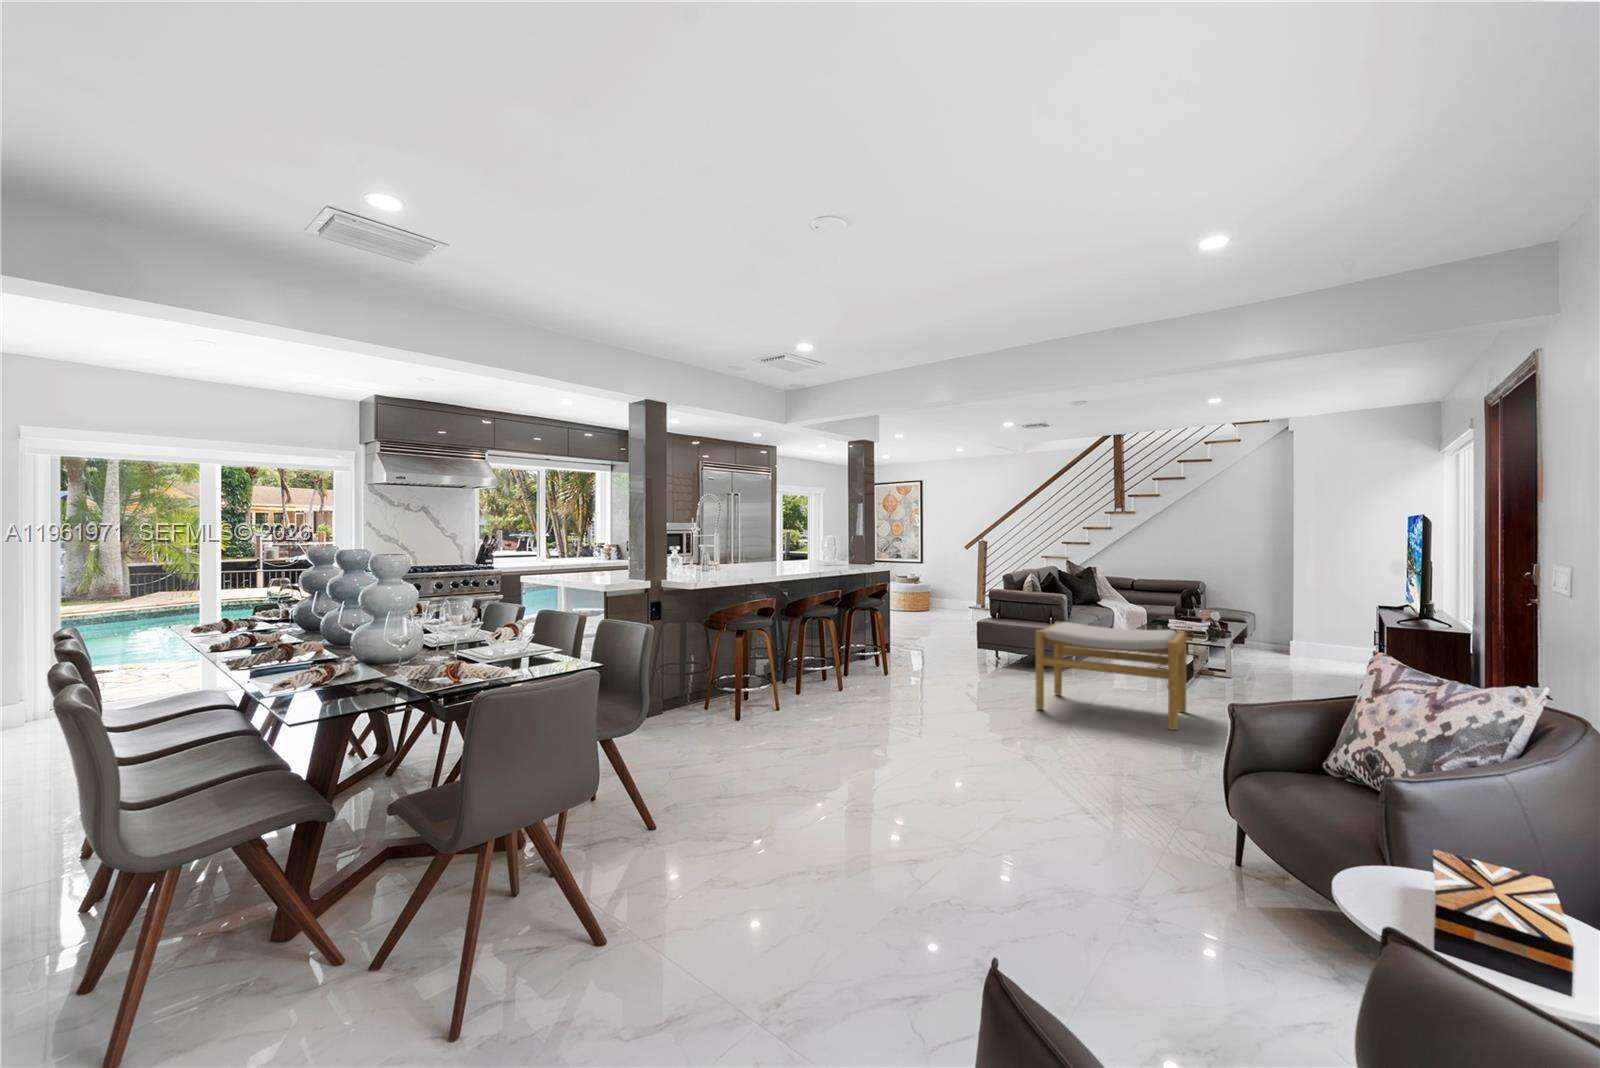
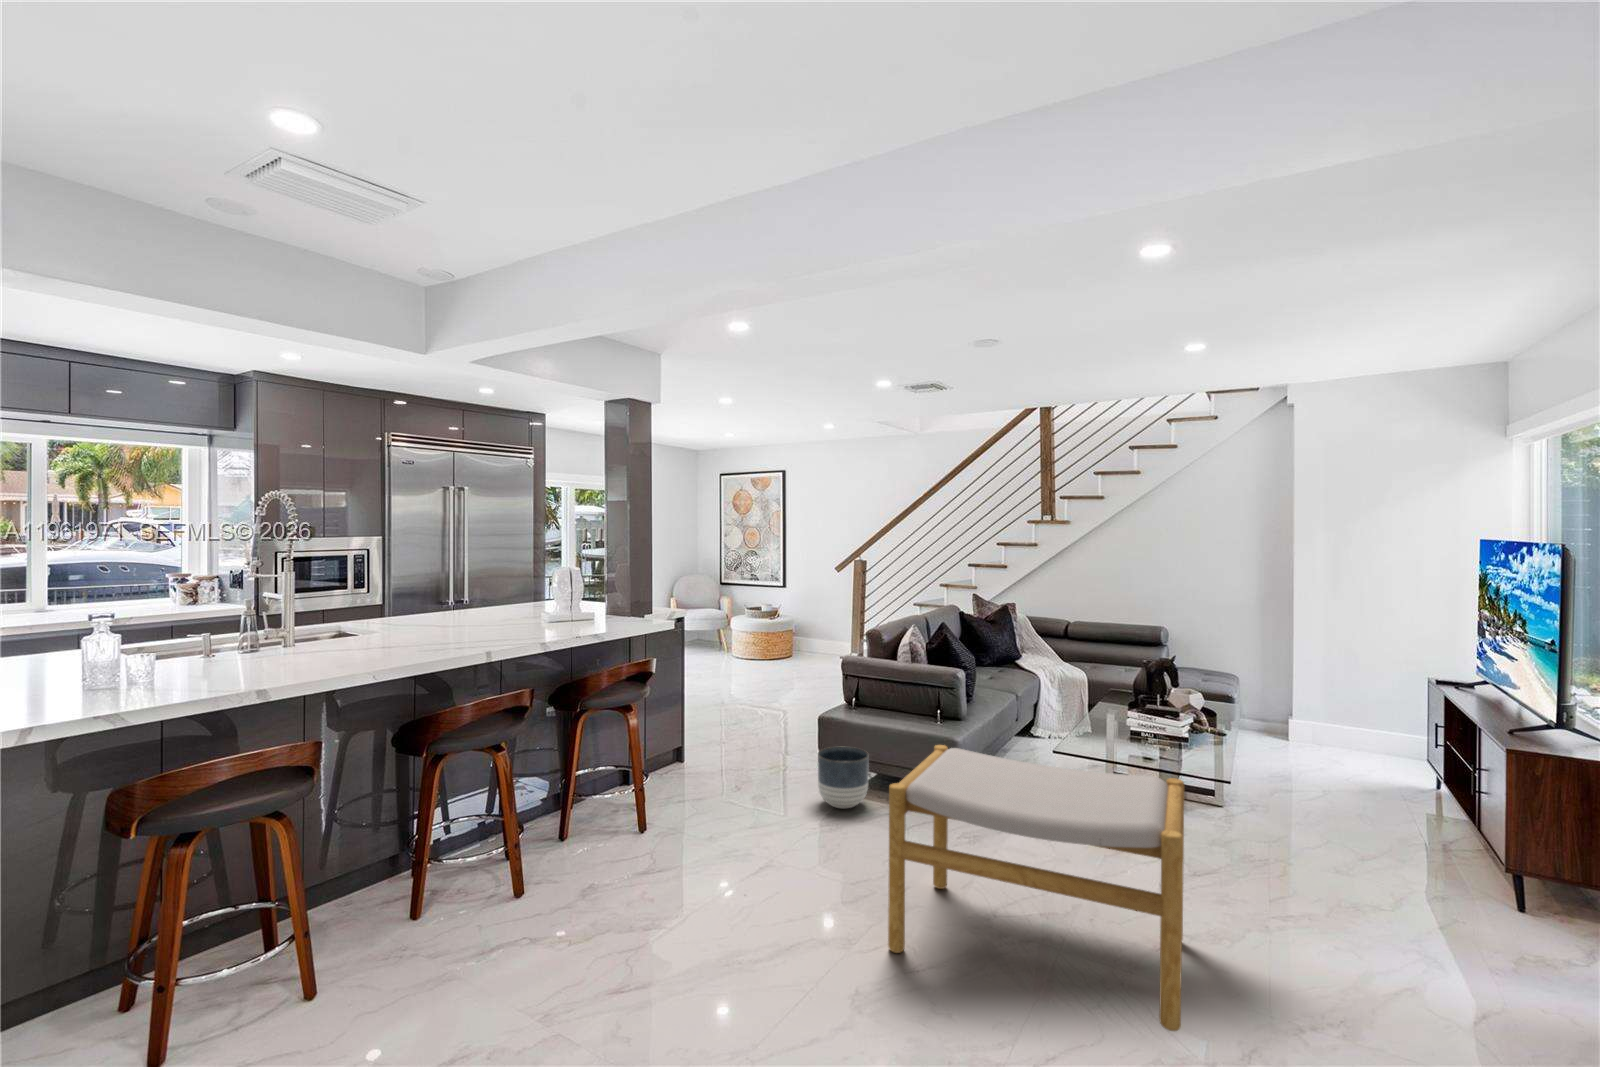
planter: none [980,639,1010,671] -> present [818,747,869,809]

